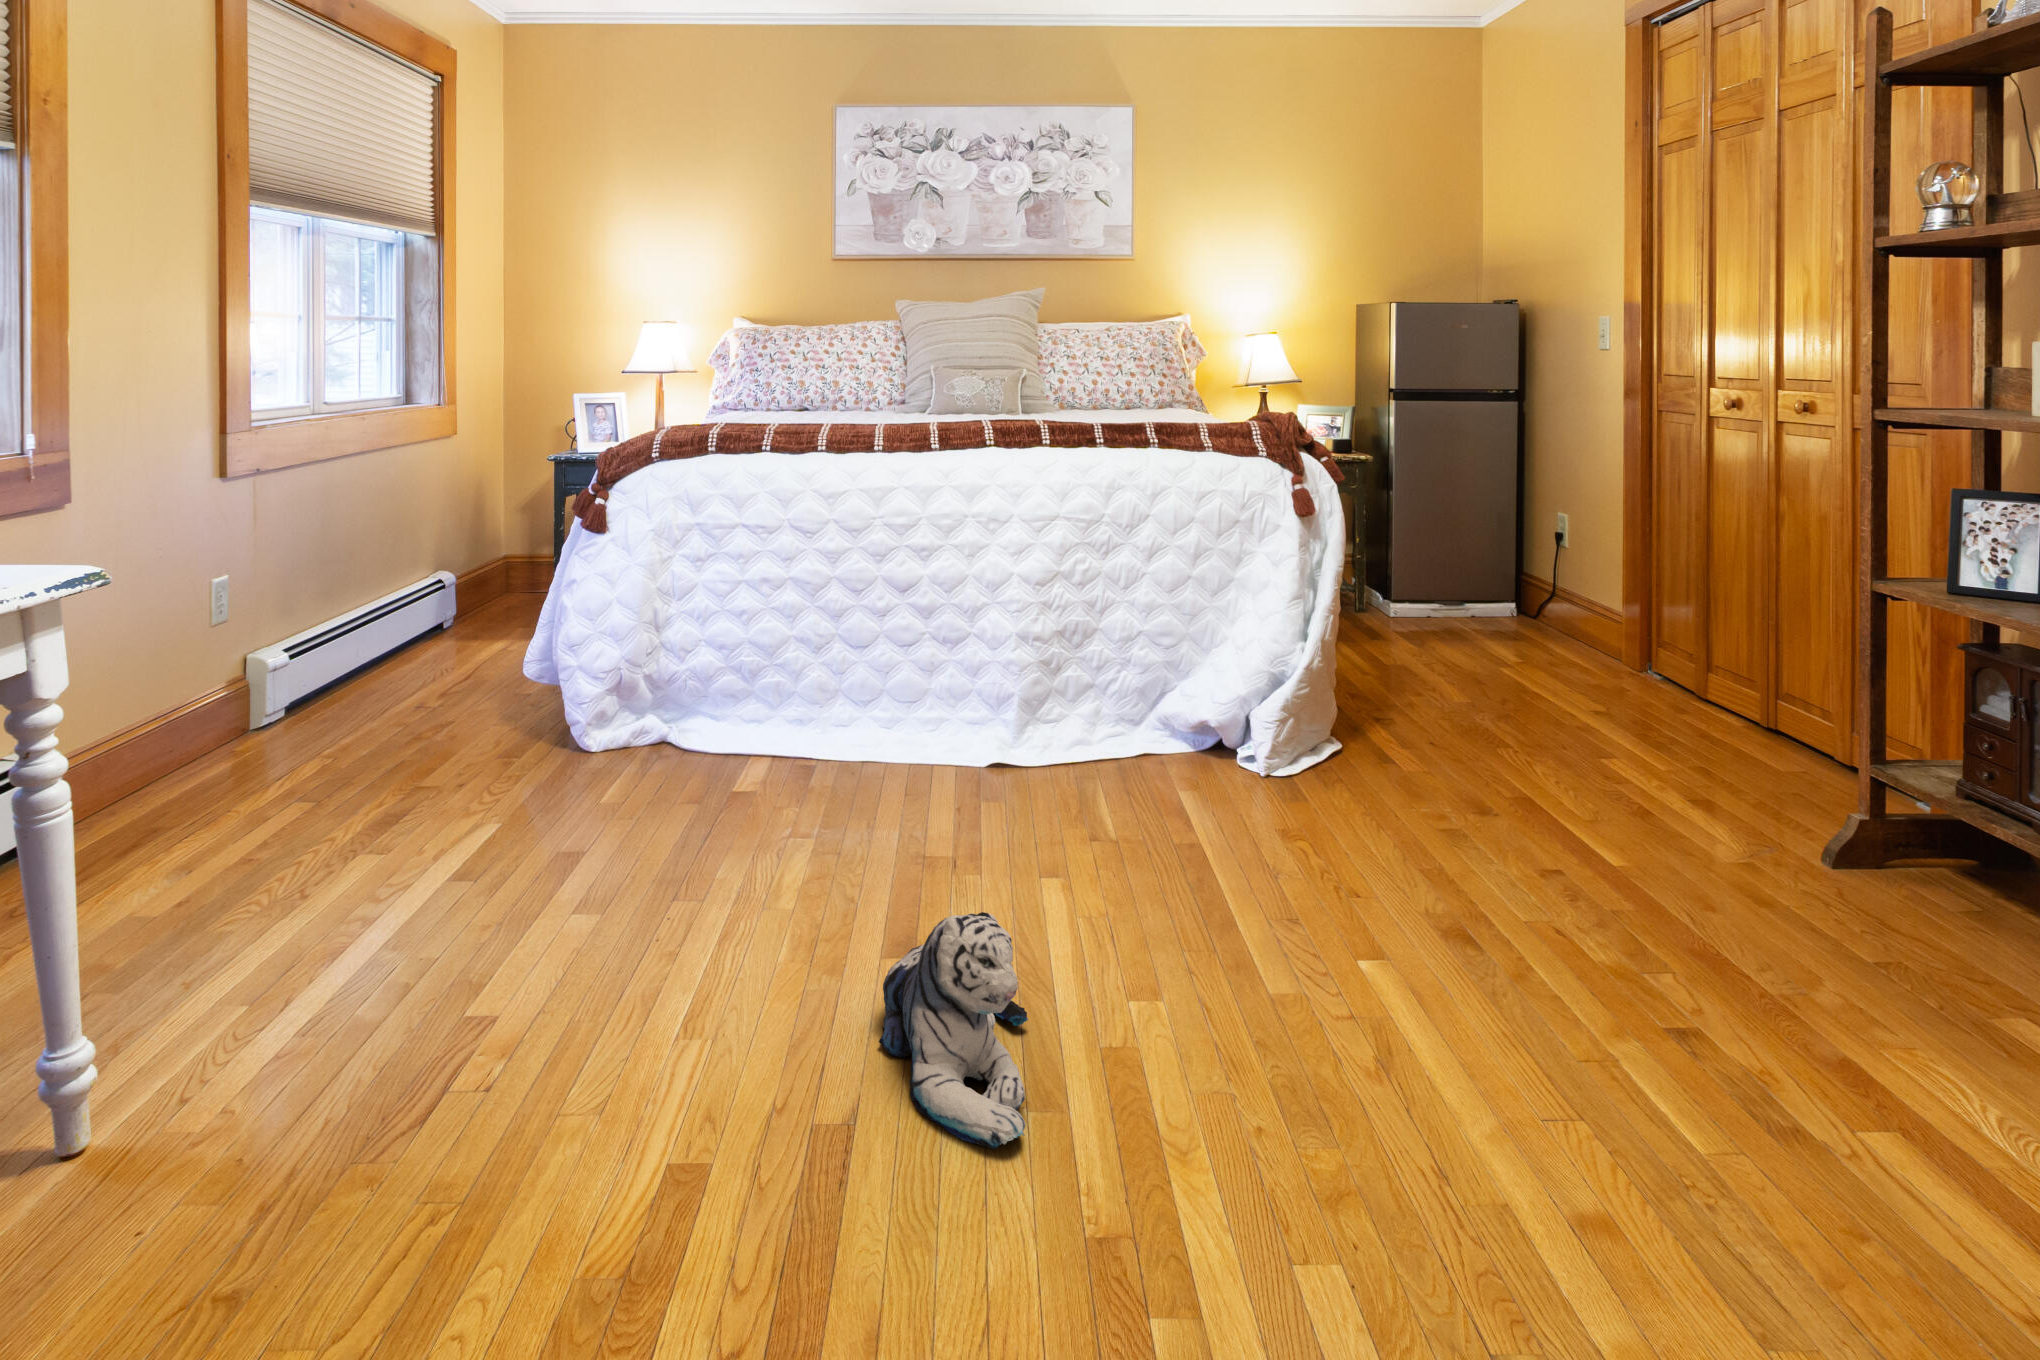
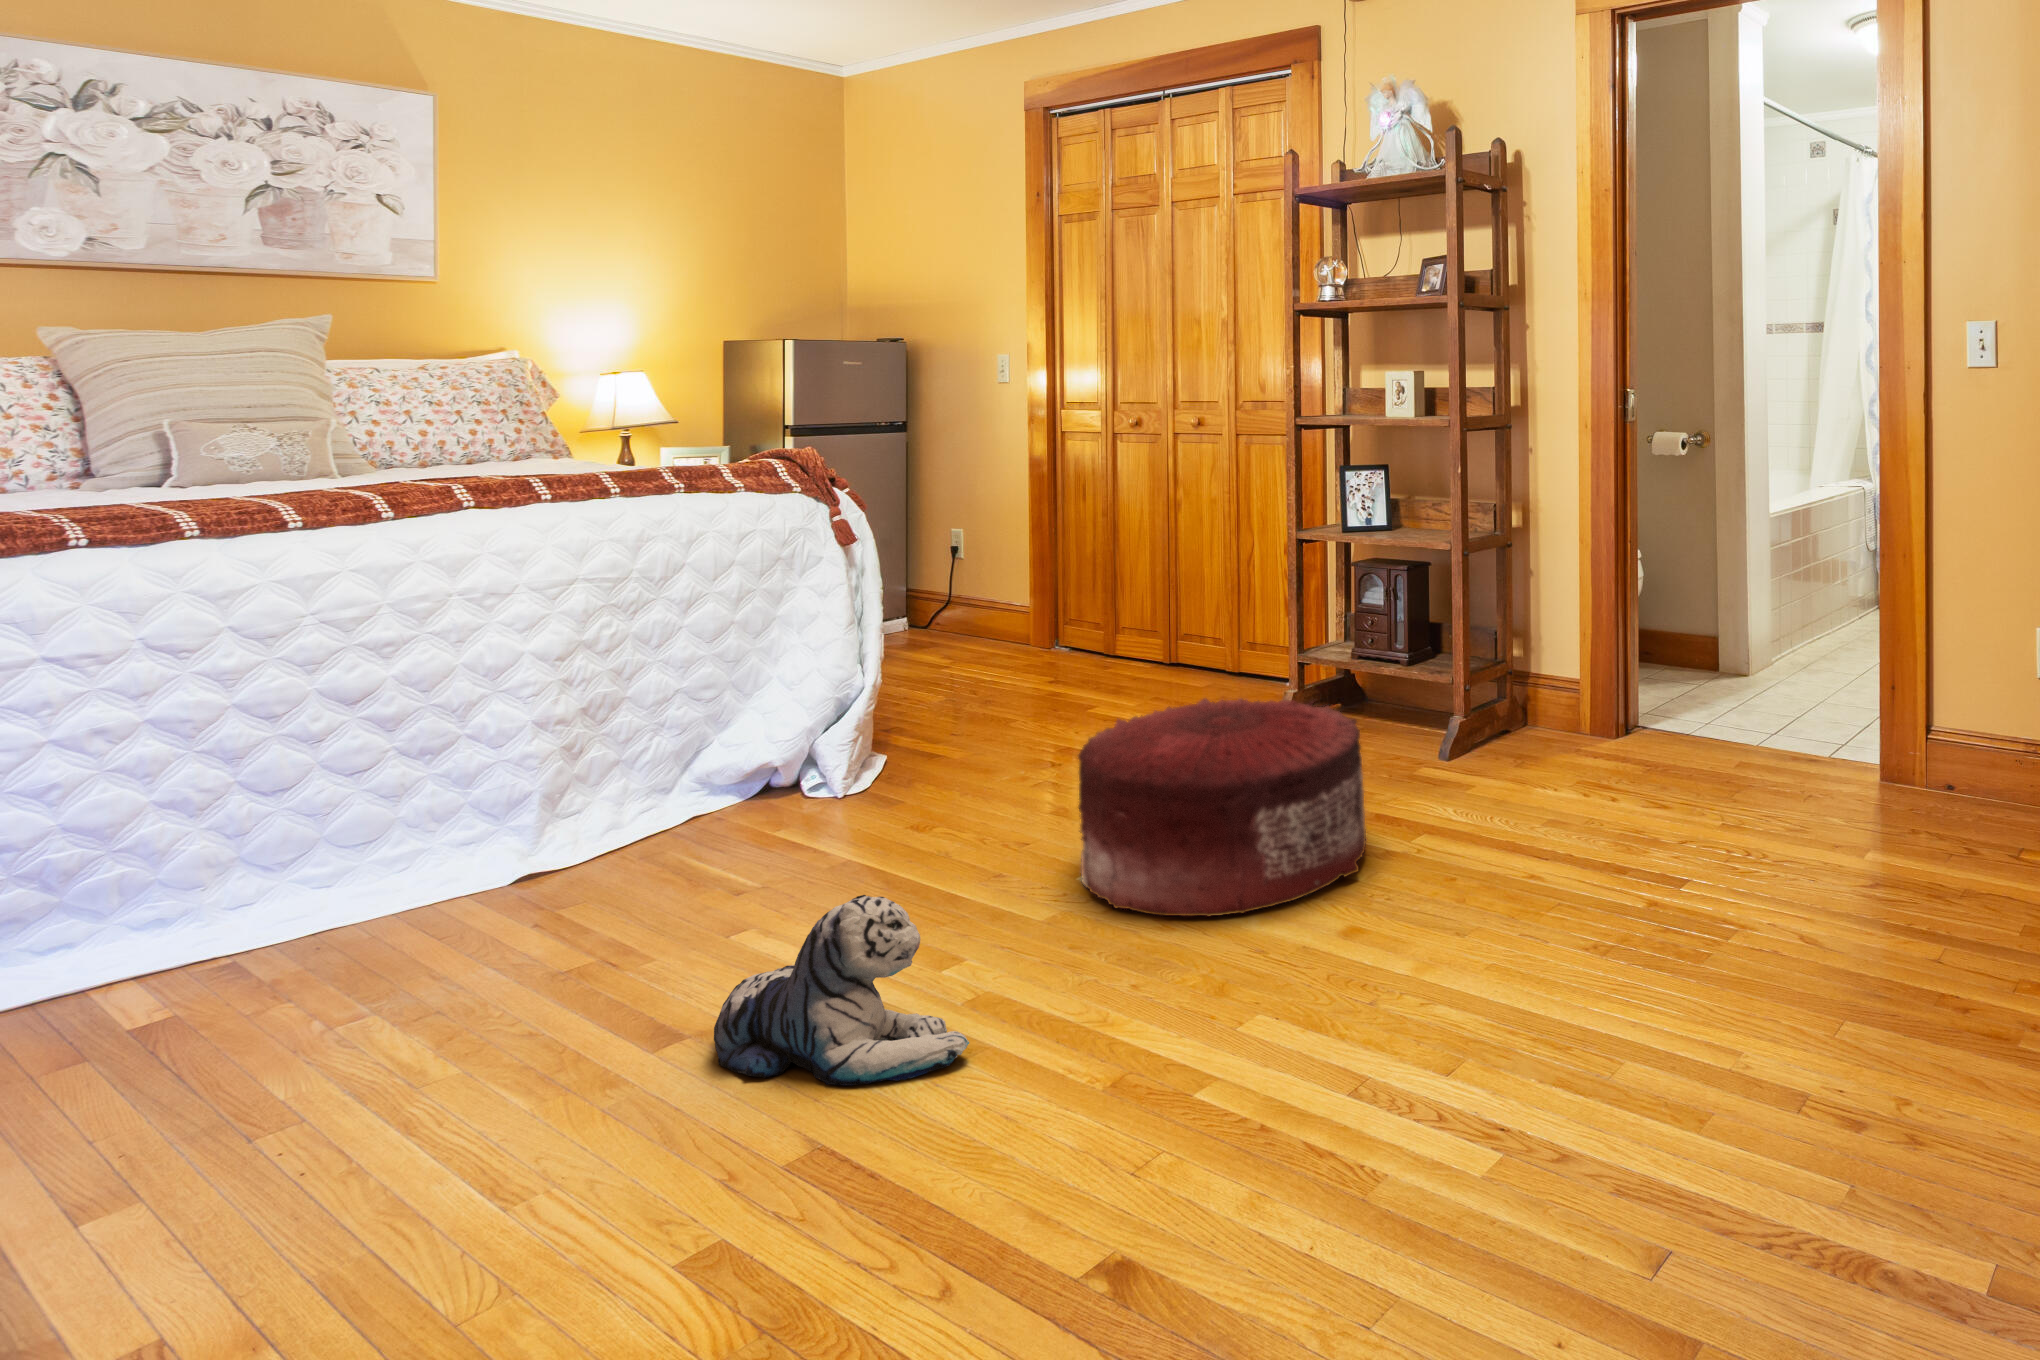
pouf: none [1326,791,1769,1175] -> present [1078,698,1366,916]

